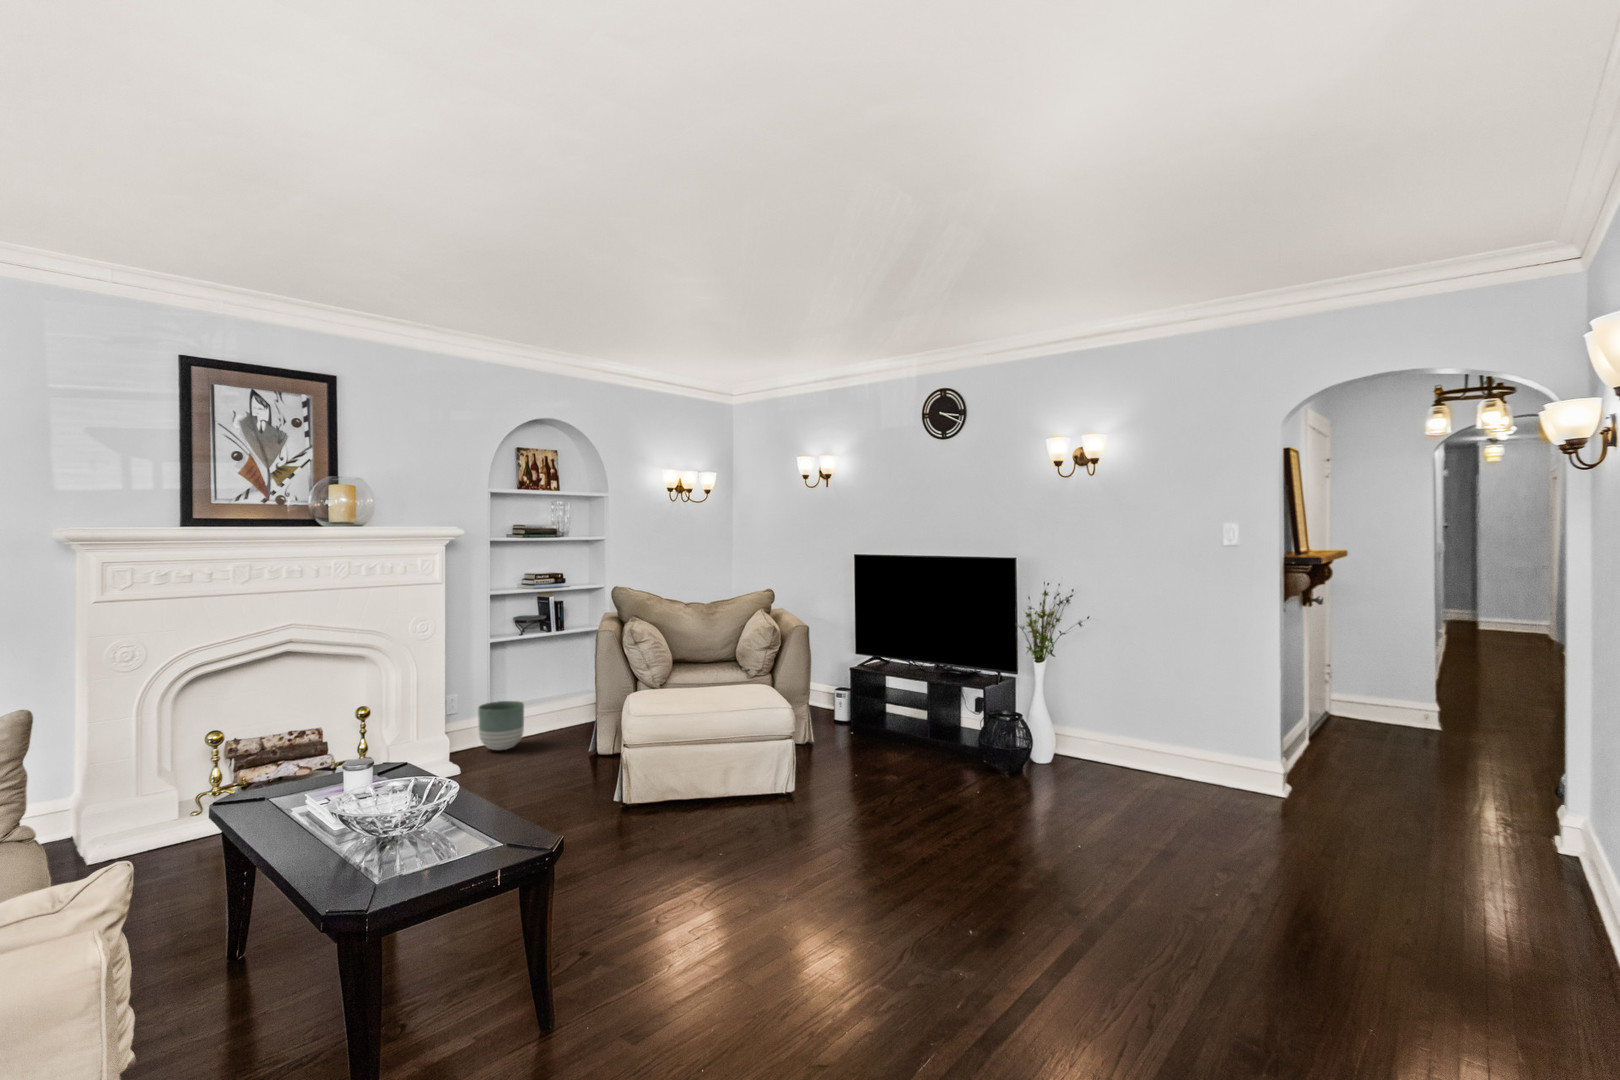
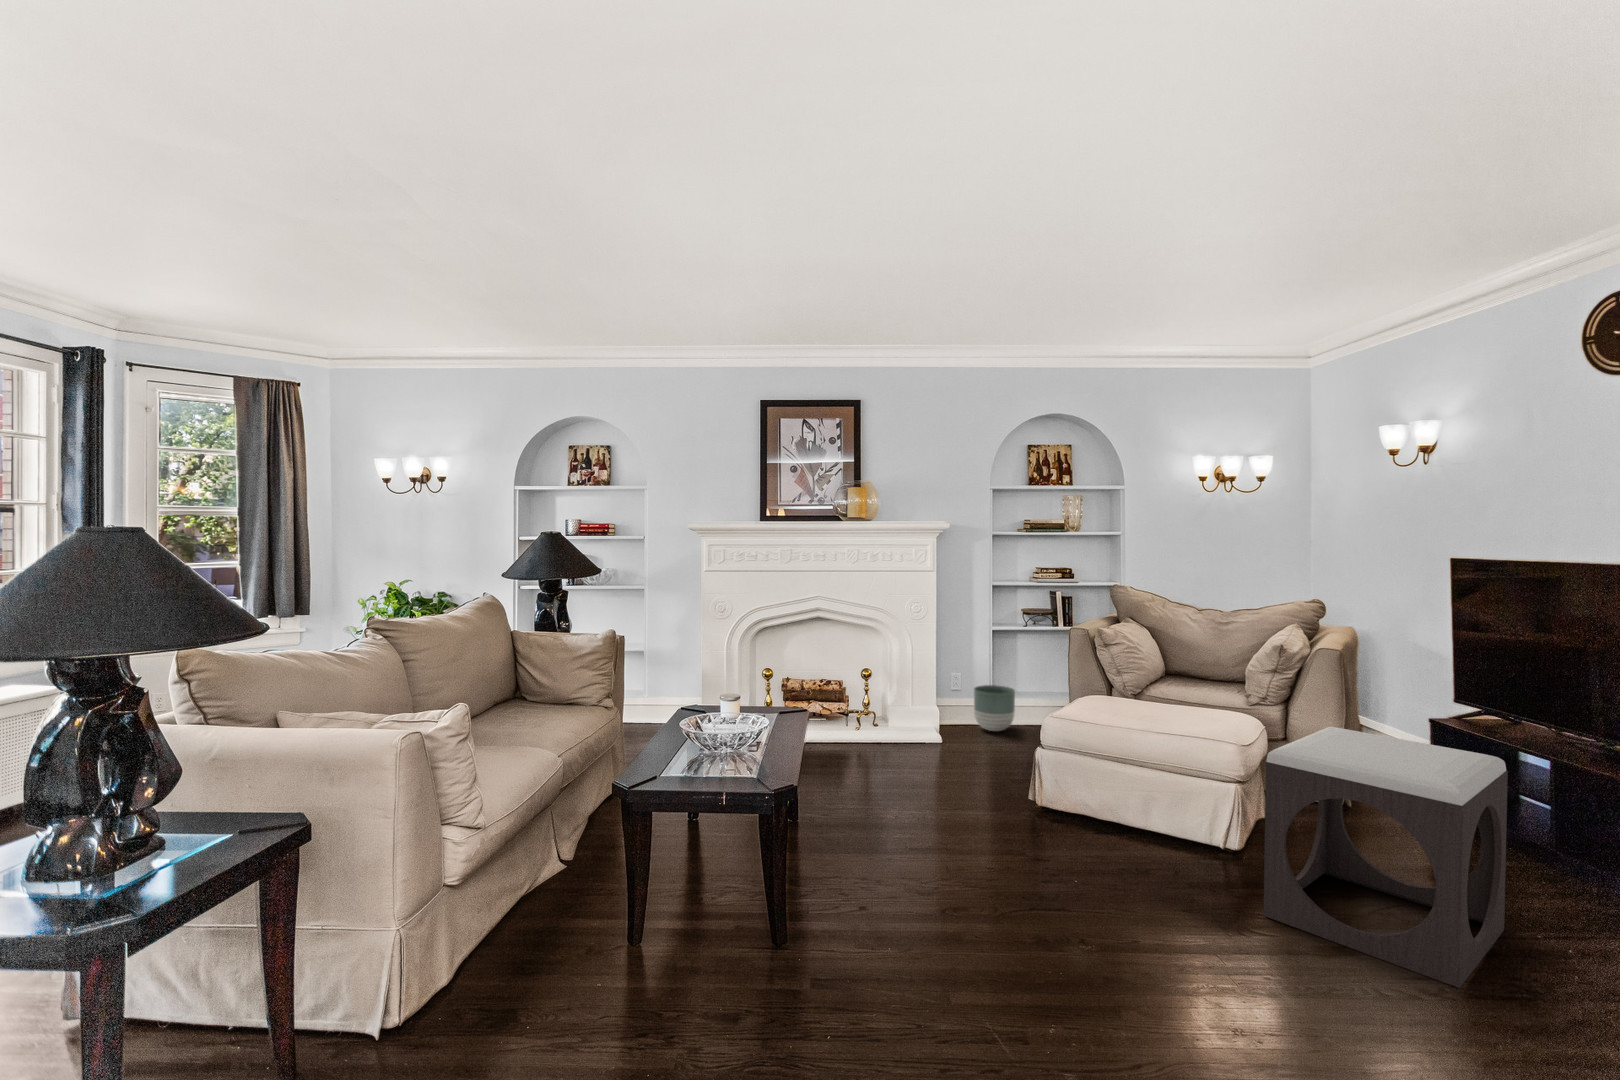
footstool: none [840,681,963,838] -> present [1264,727,1508,988]

